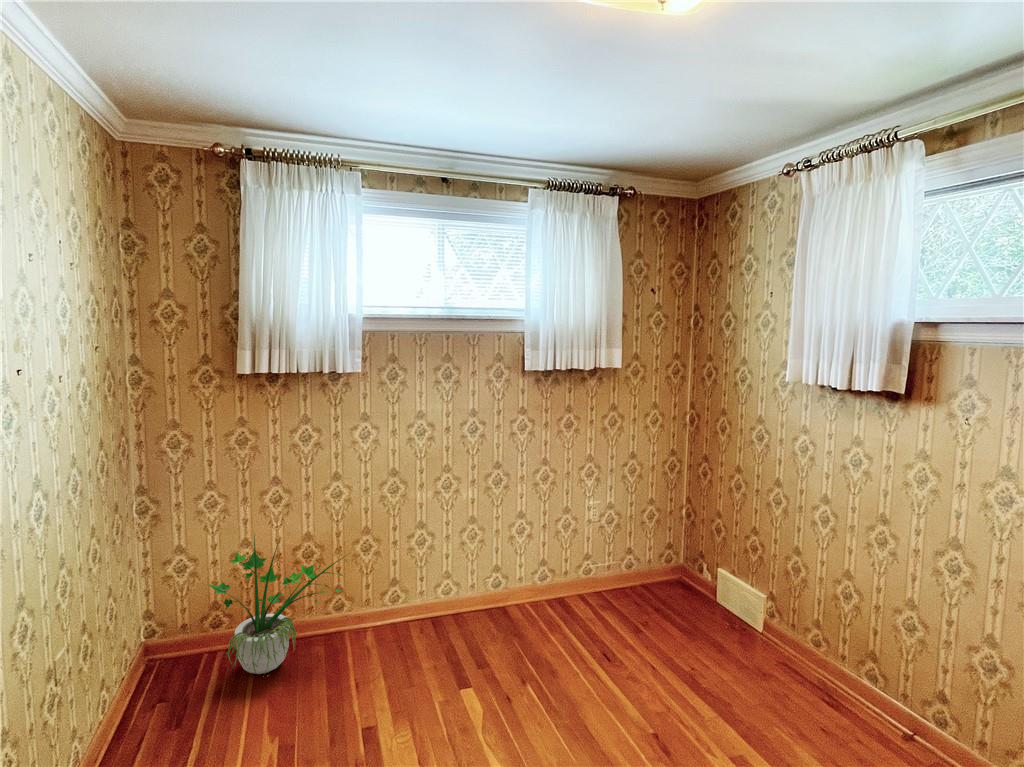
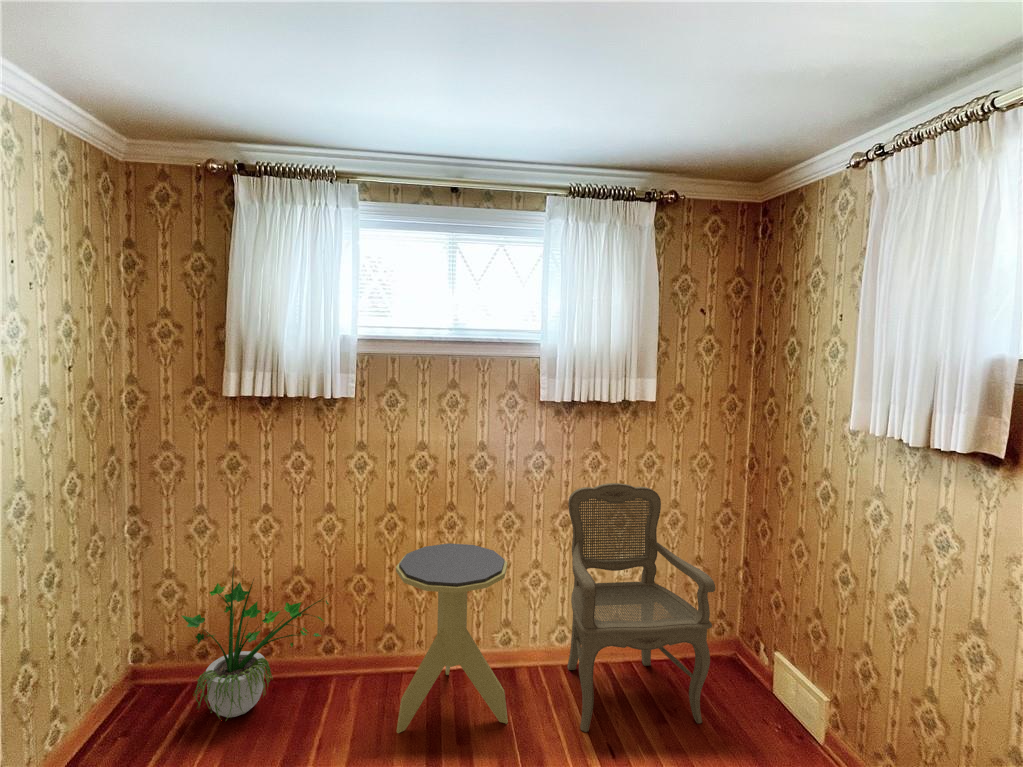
armchair: none [549,440,680,646] -> present [567,483,715,732]
side table: none [412,500,515,667] -> present [396,543,508,733]

